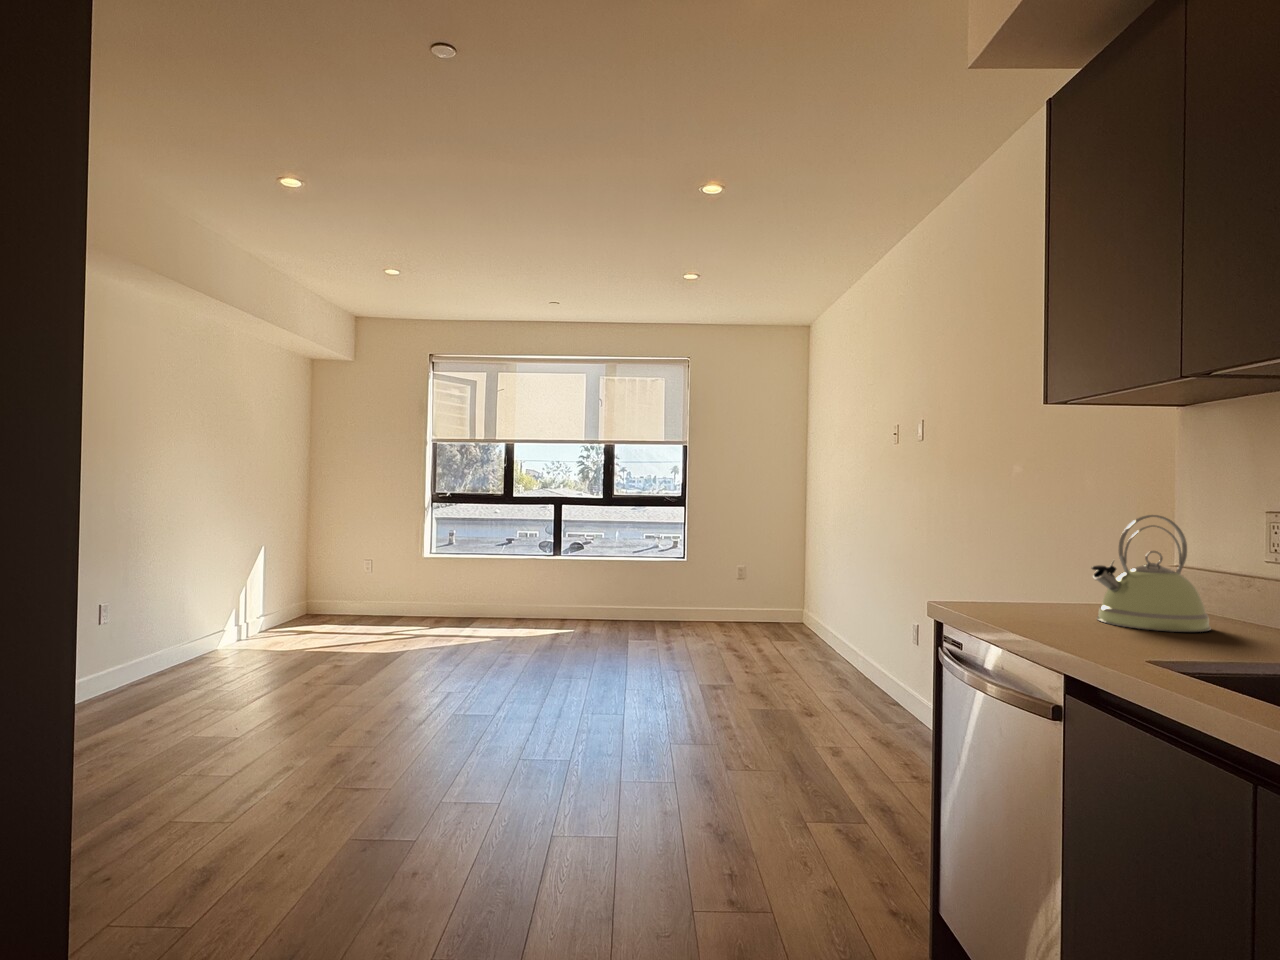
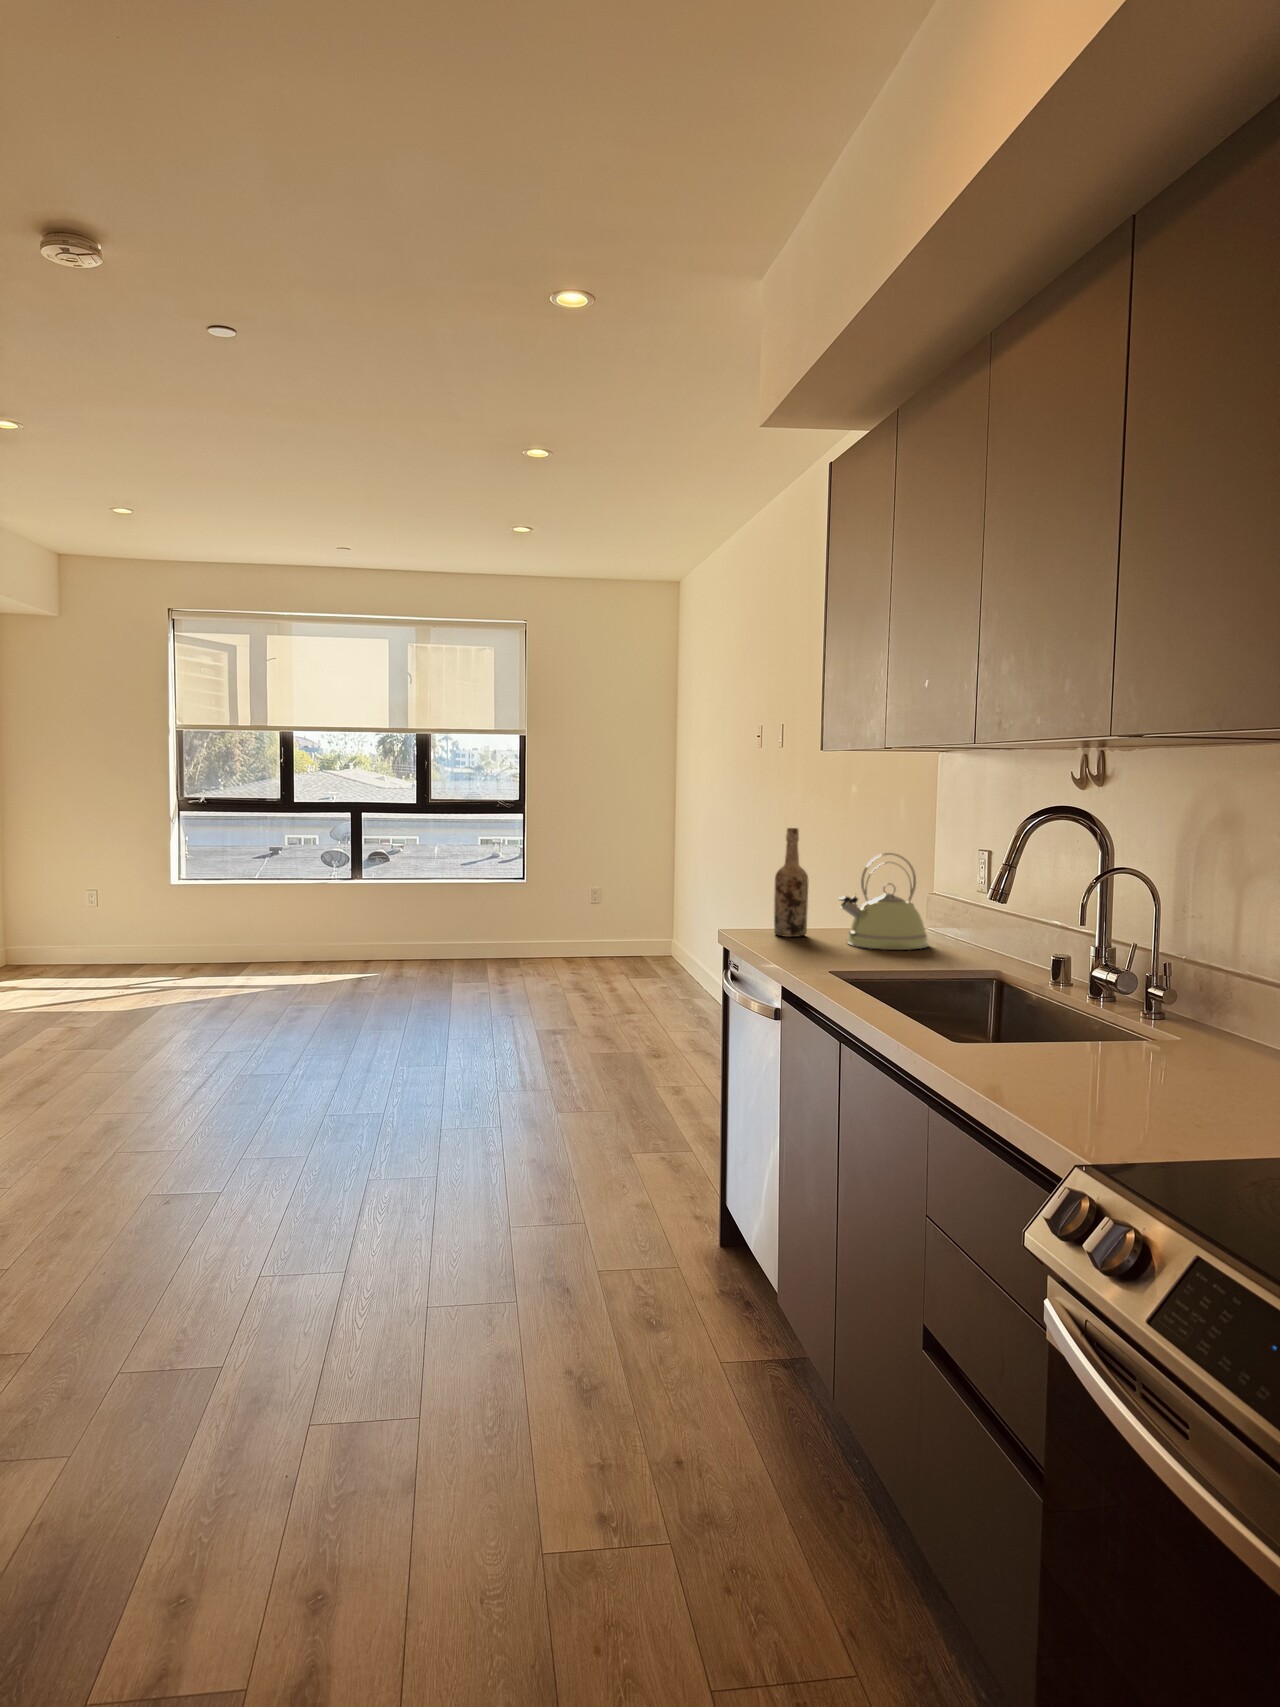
wine bottle: none [998,488,1040,611] -> present [774,828,808,937]

